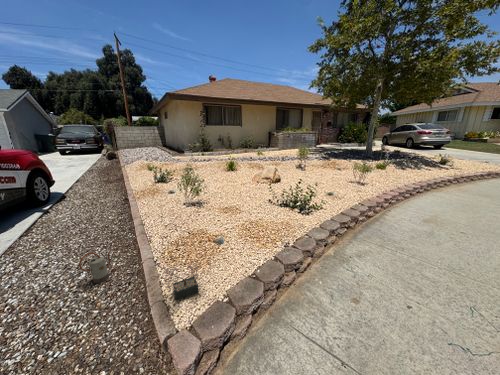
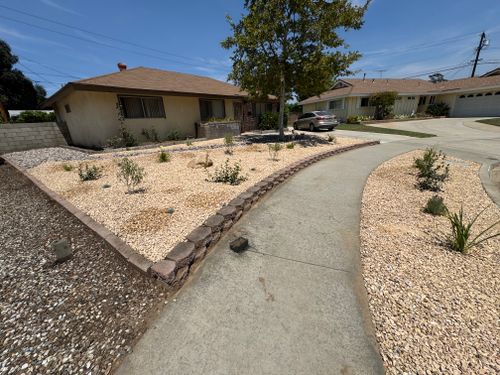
decorative plant: present [162,265,202,300] -> present [224,227,249,253]

